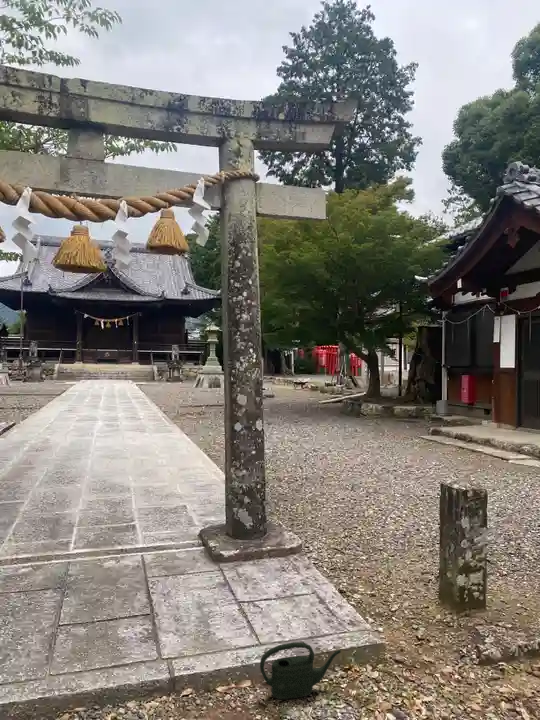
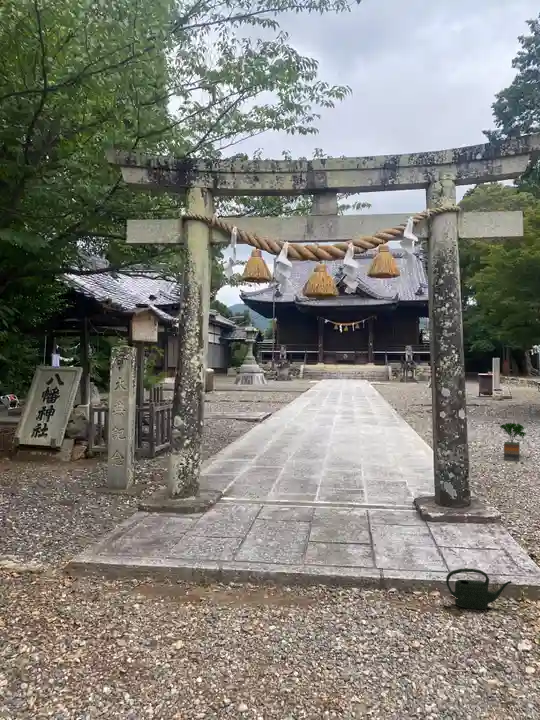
potted tree: none [280,426,308,468] -> present [500,423,526,461]

